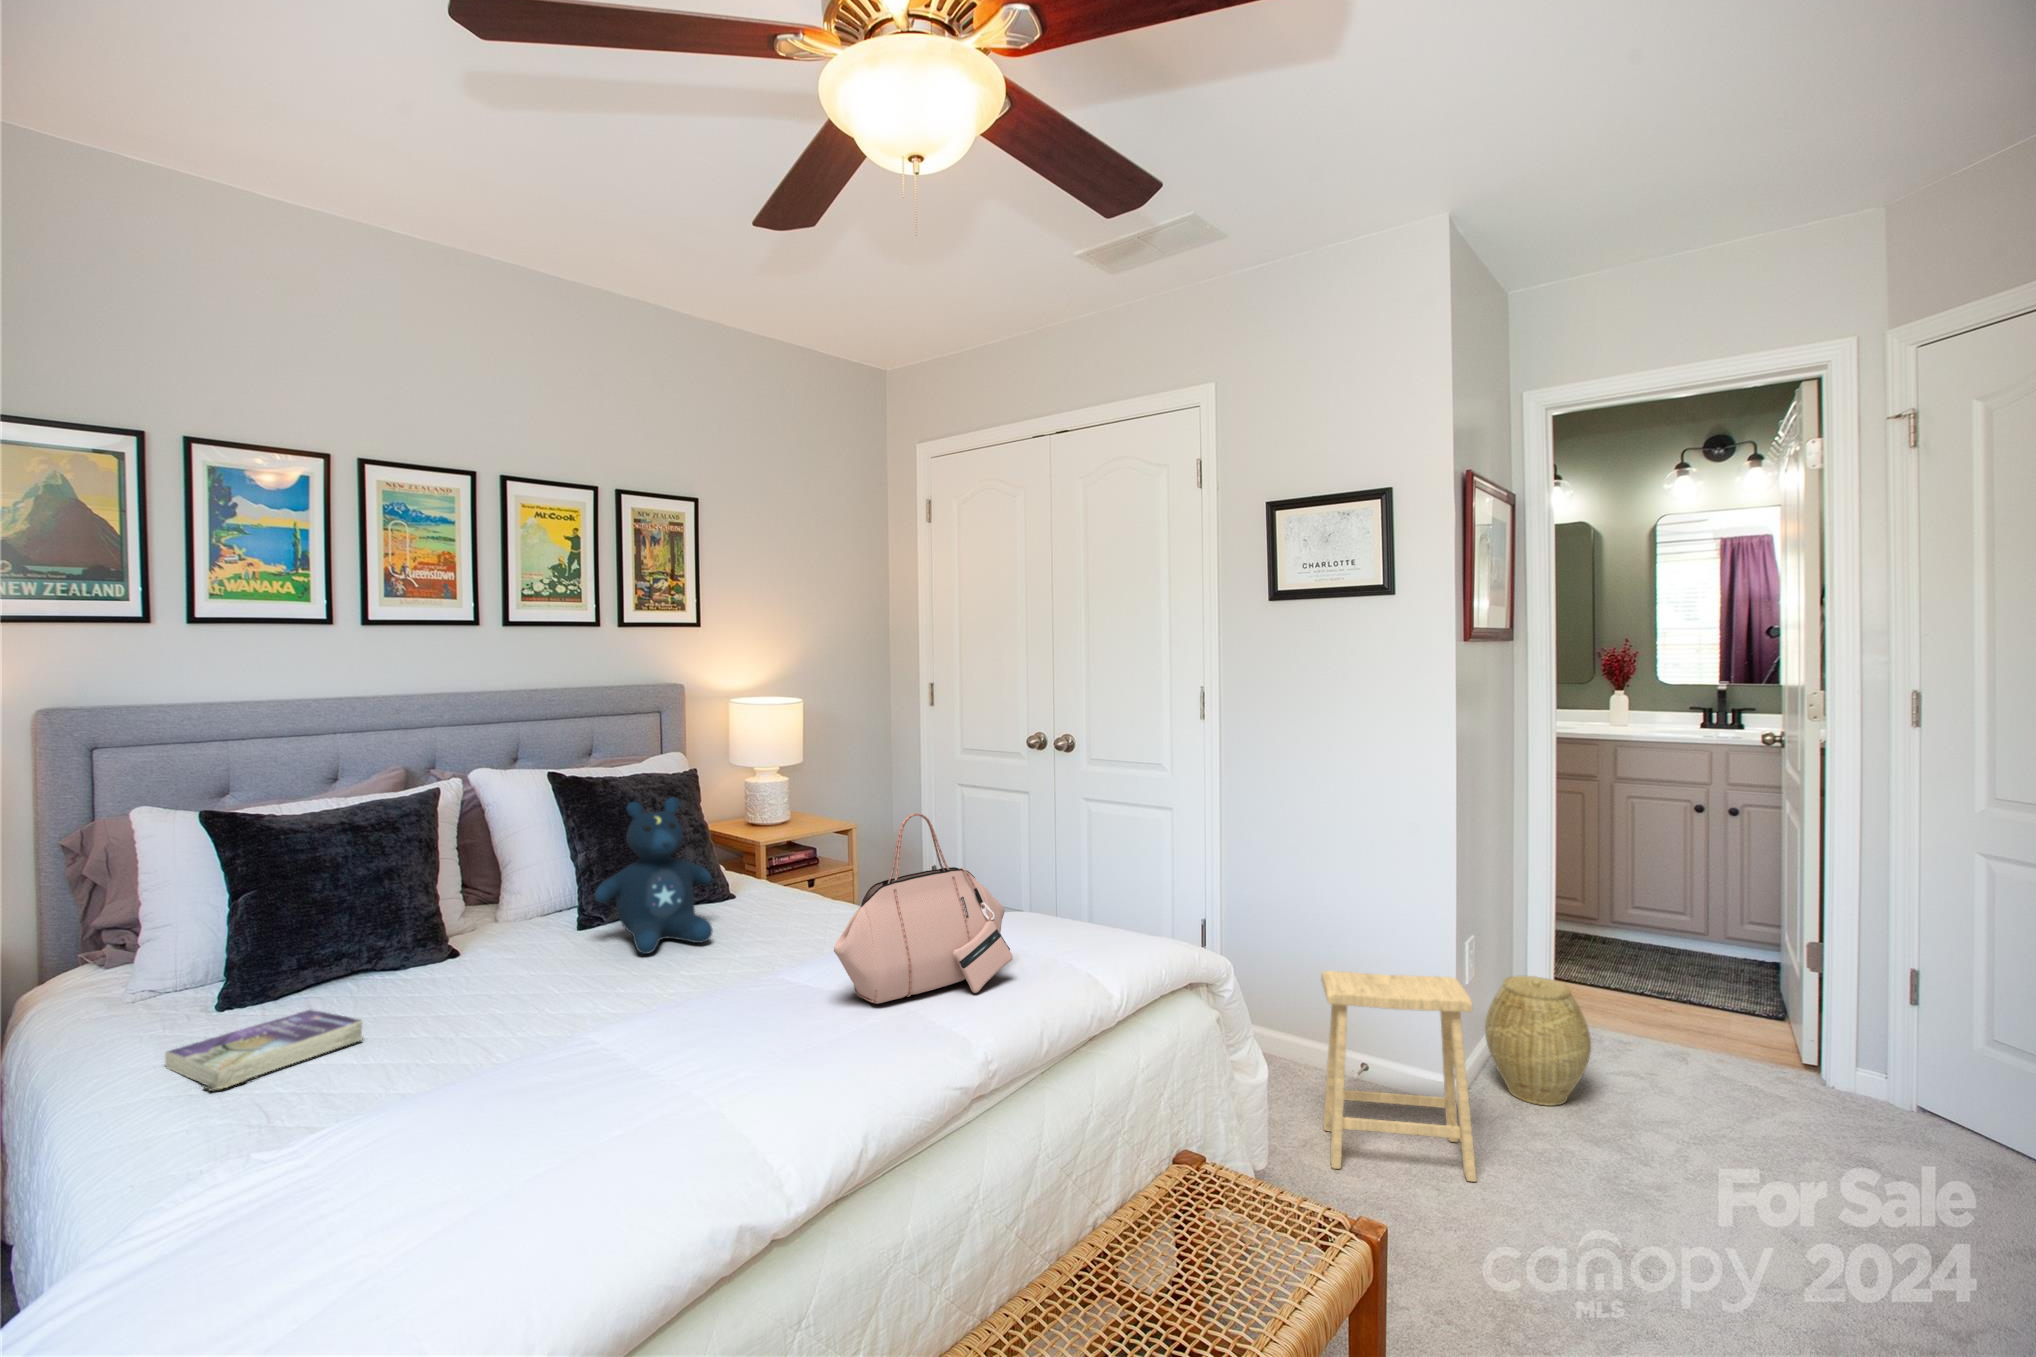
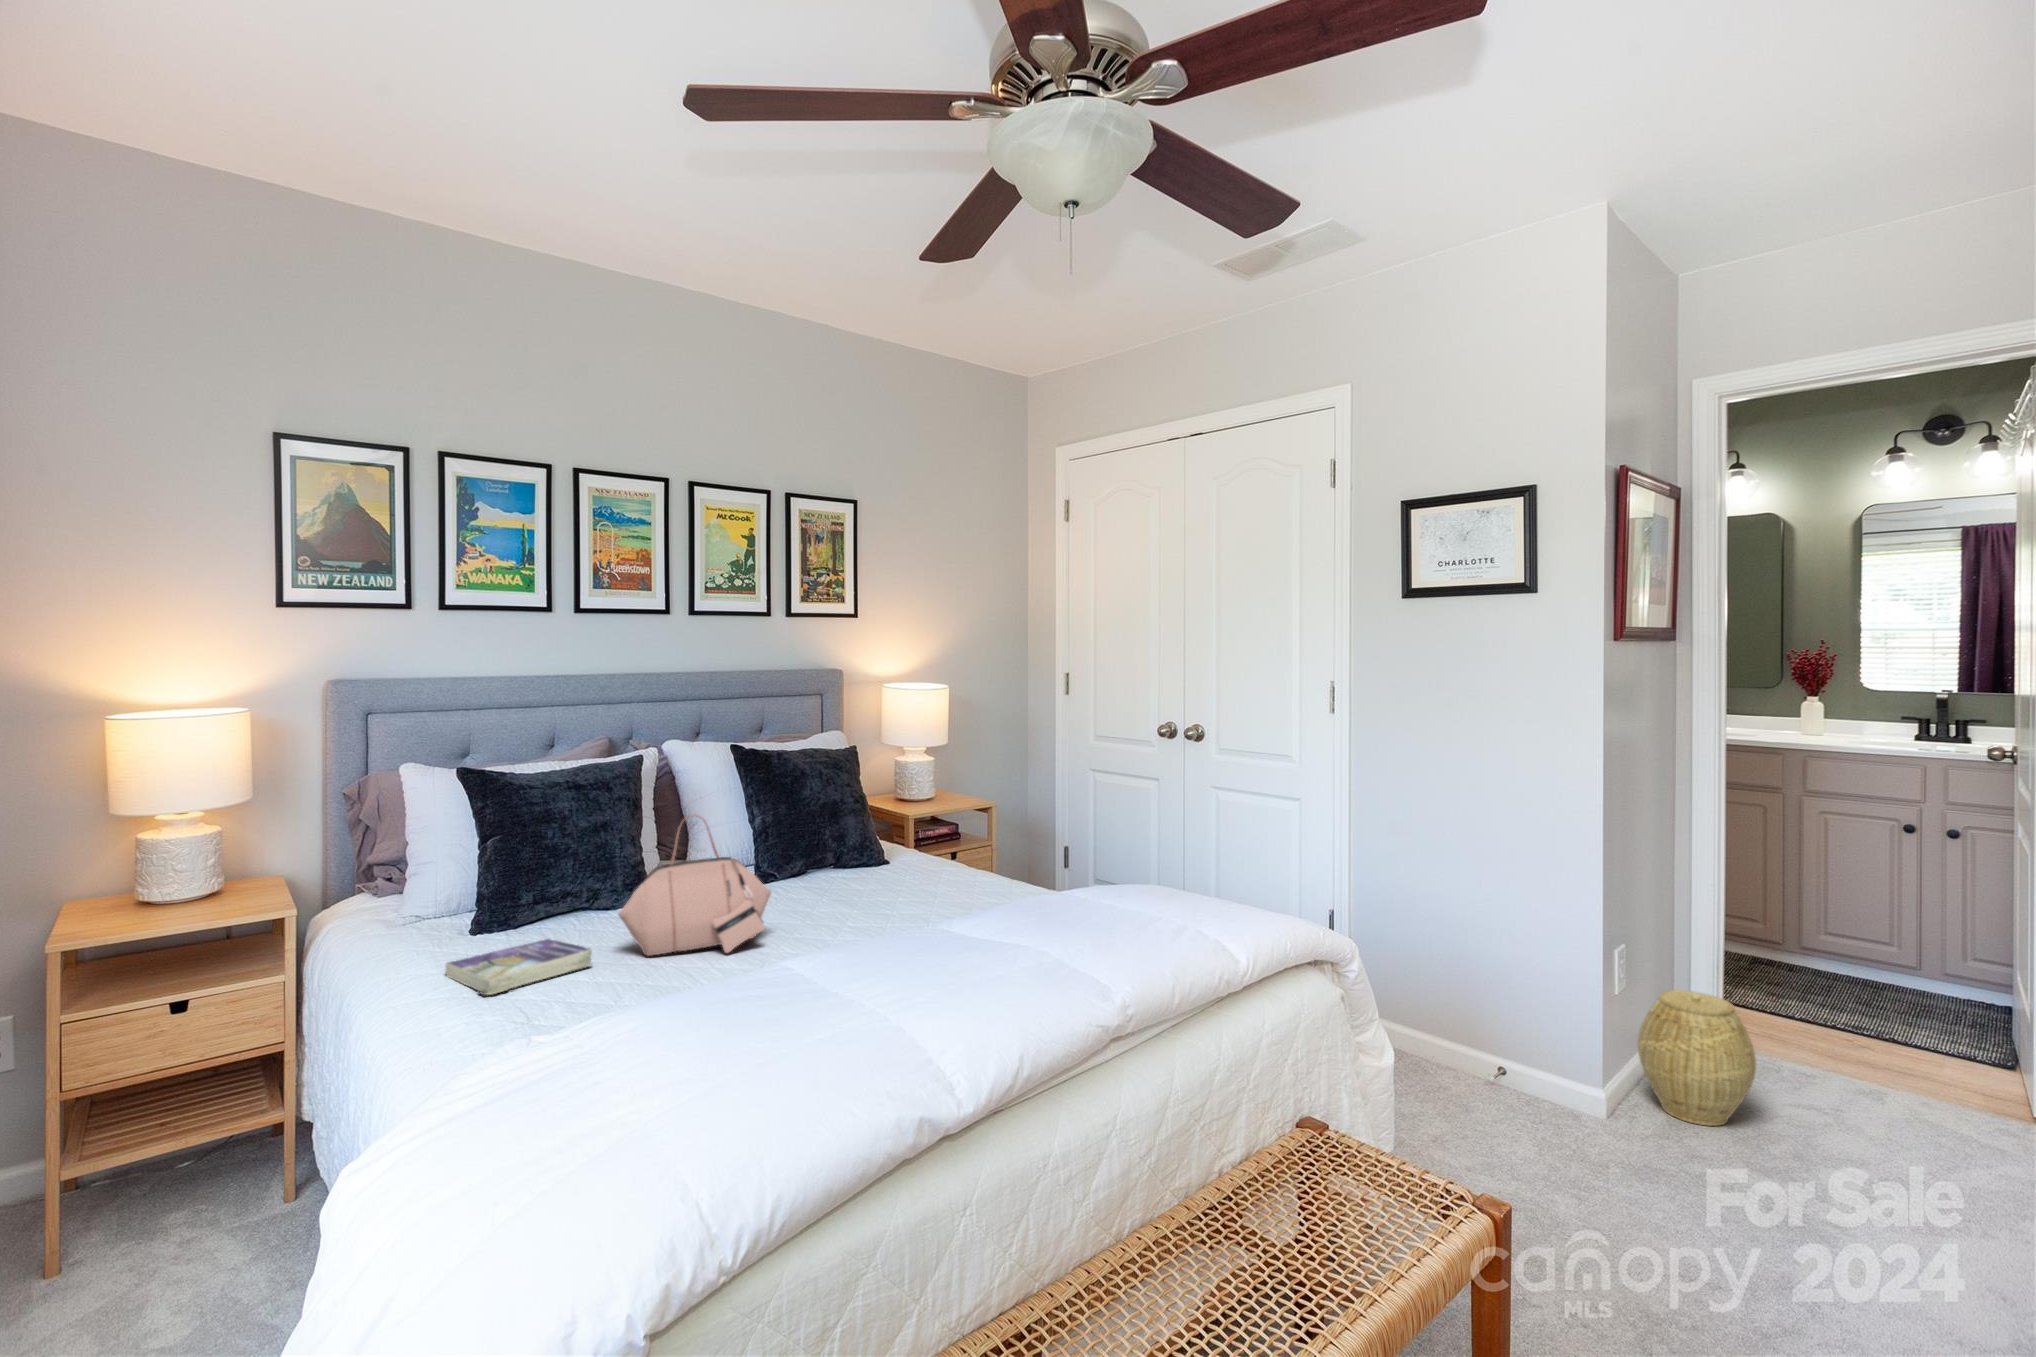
stuffed bear: present [594,798,712,954] -> none [770,773,871,912]
handbag: present [834,813,1013,1004] -> present [618,814,771,956]
footstool: present [1321,971,1477,1182] -> none [1457,970,1618,1190]

